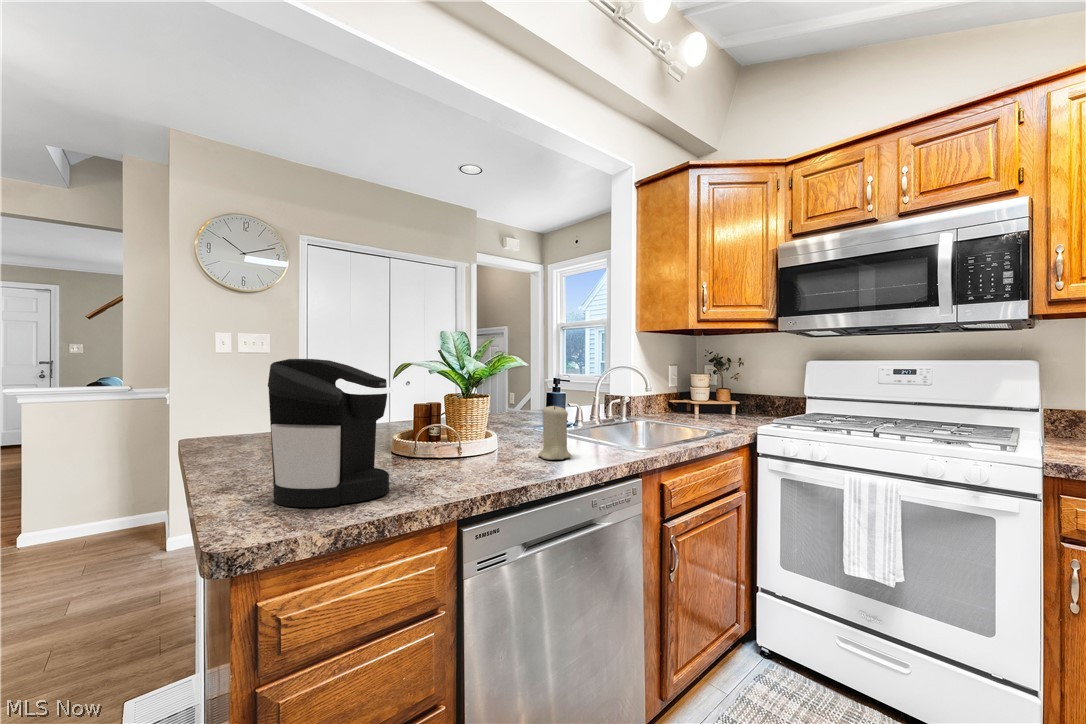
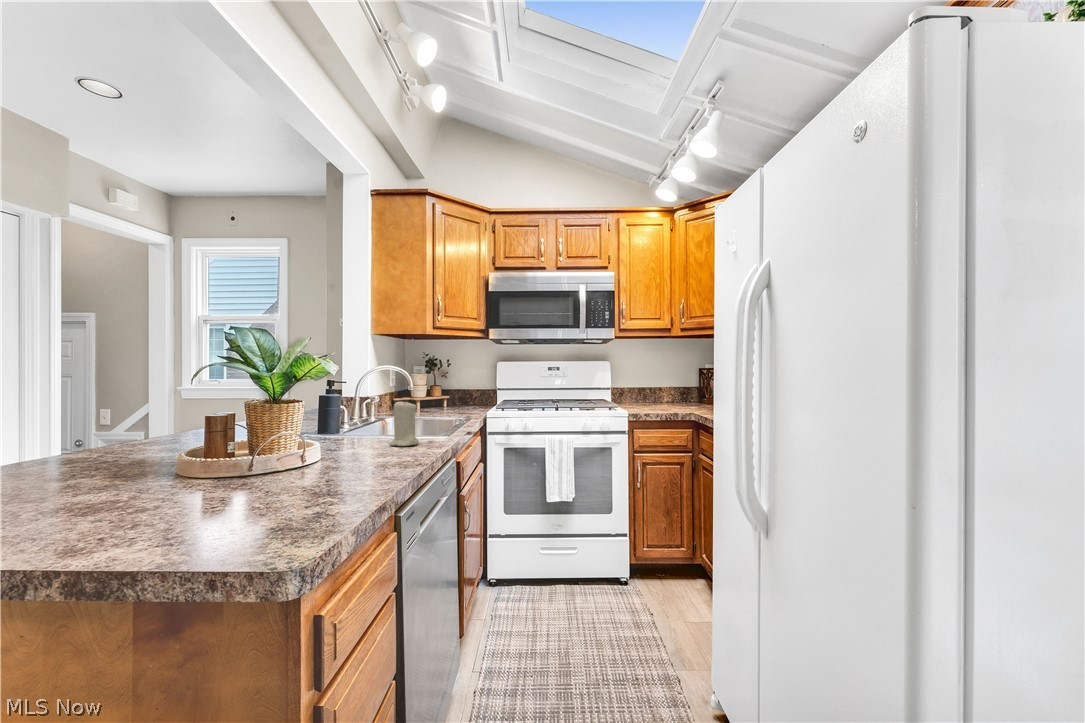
coffee maker: present [268,359,394,507] -> none [232,360,355,502]

